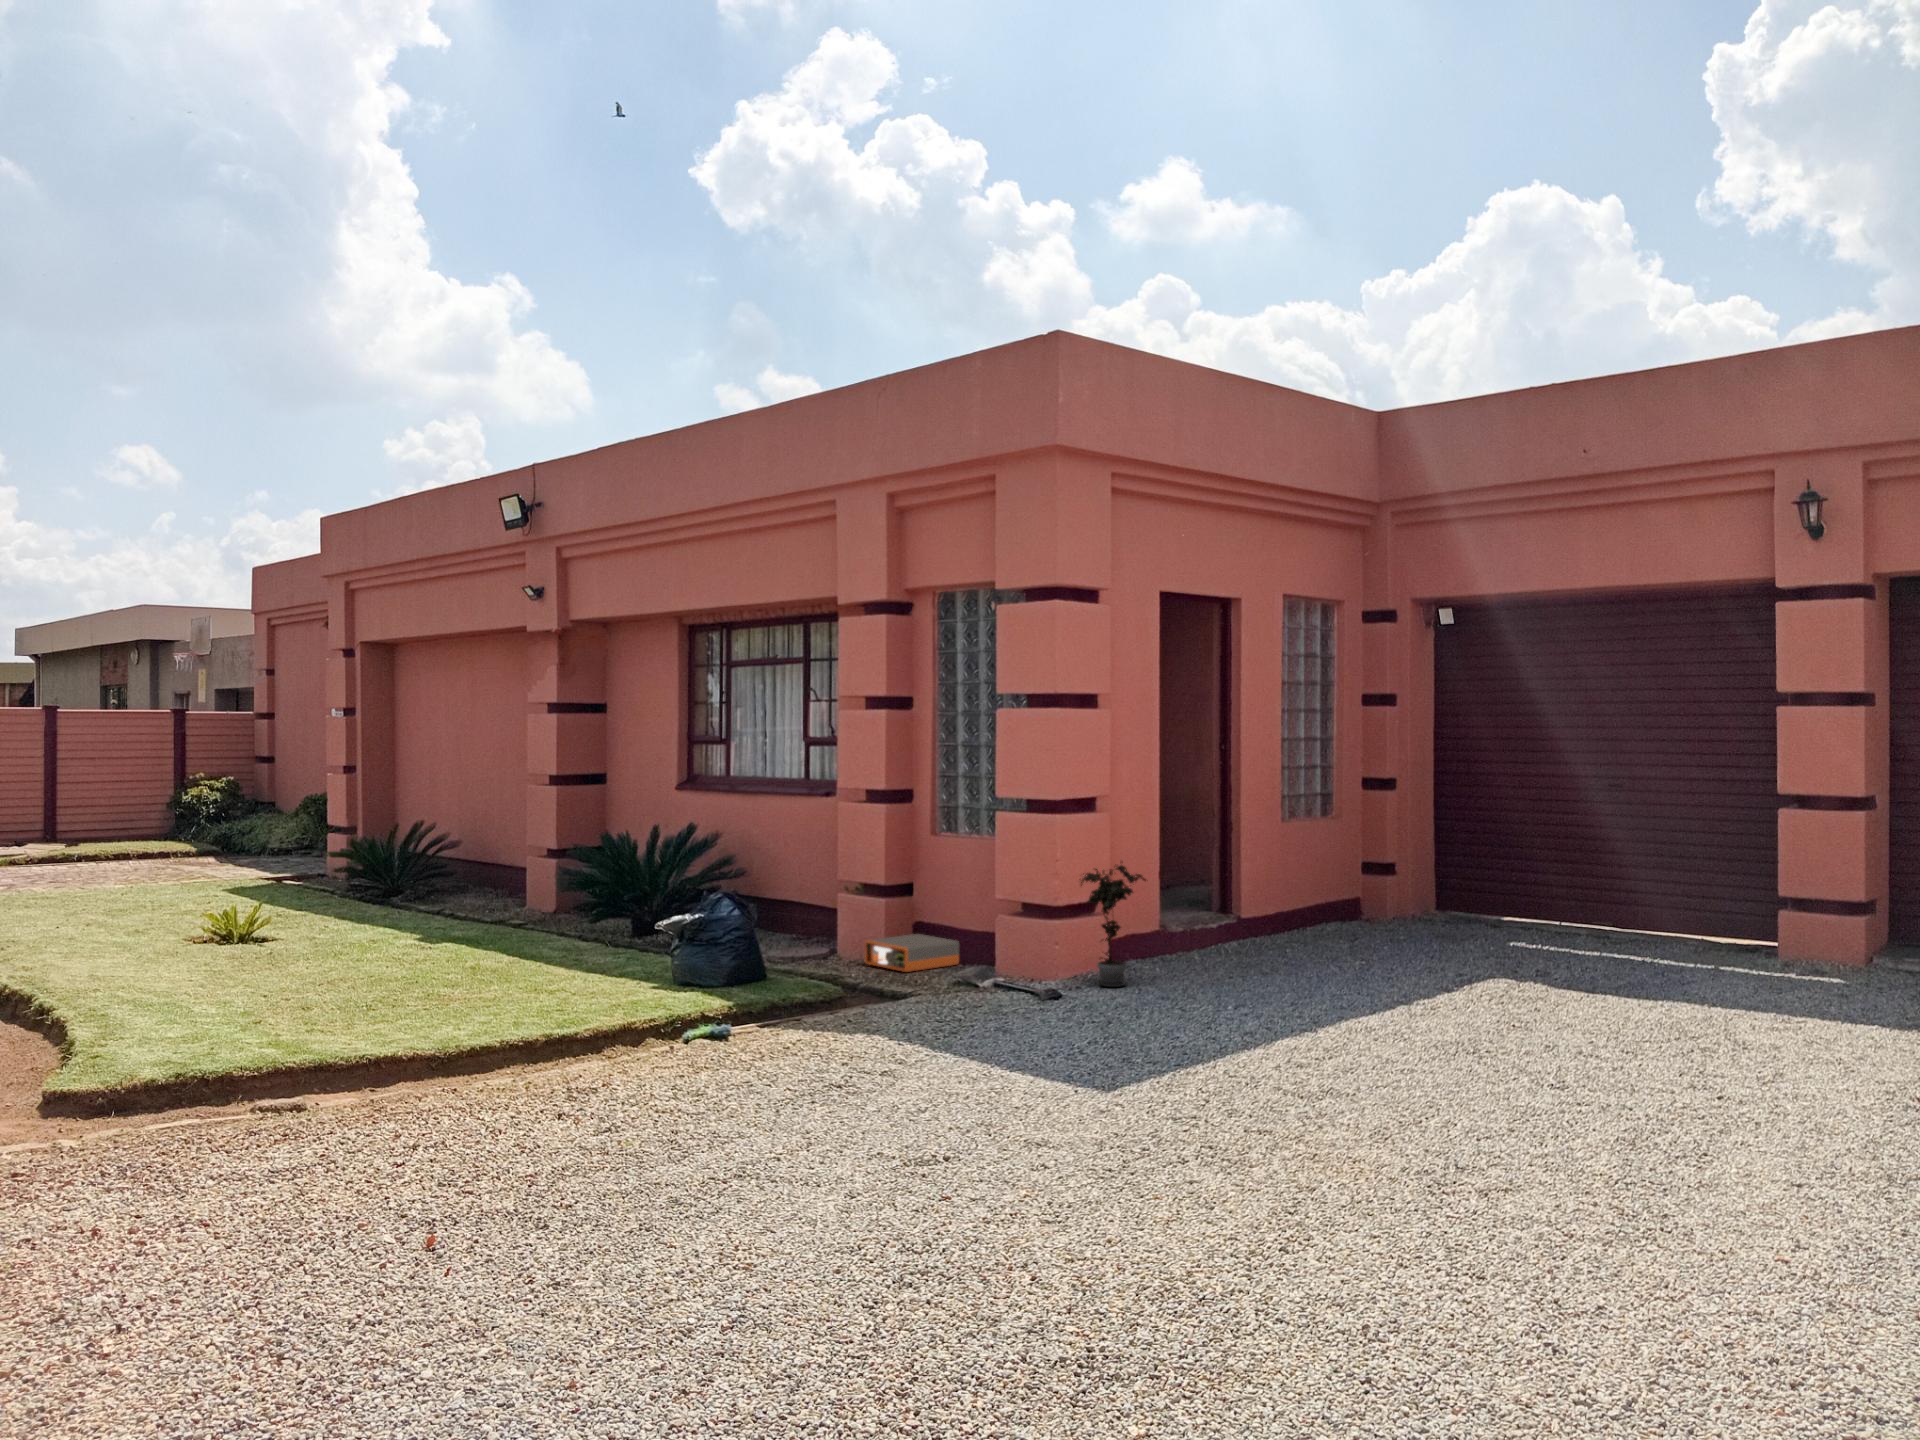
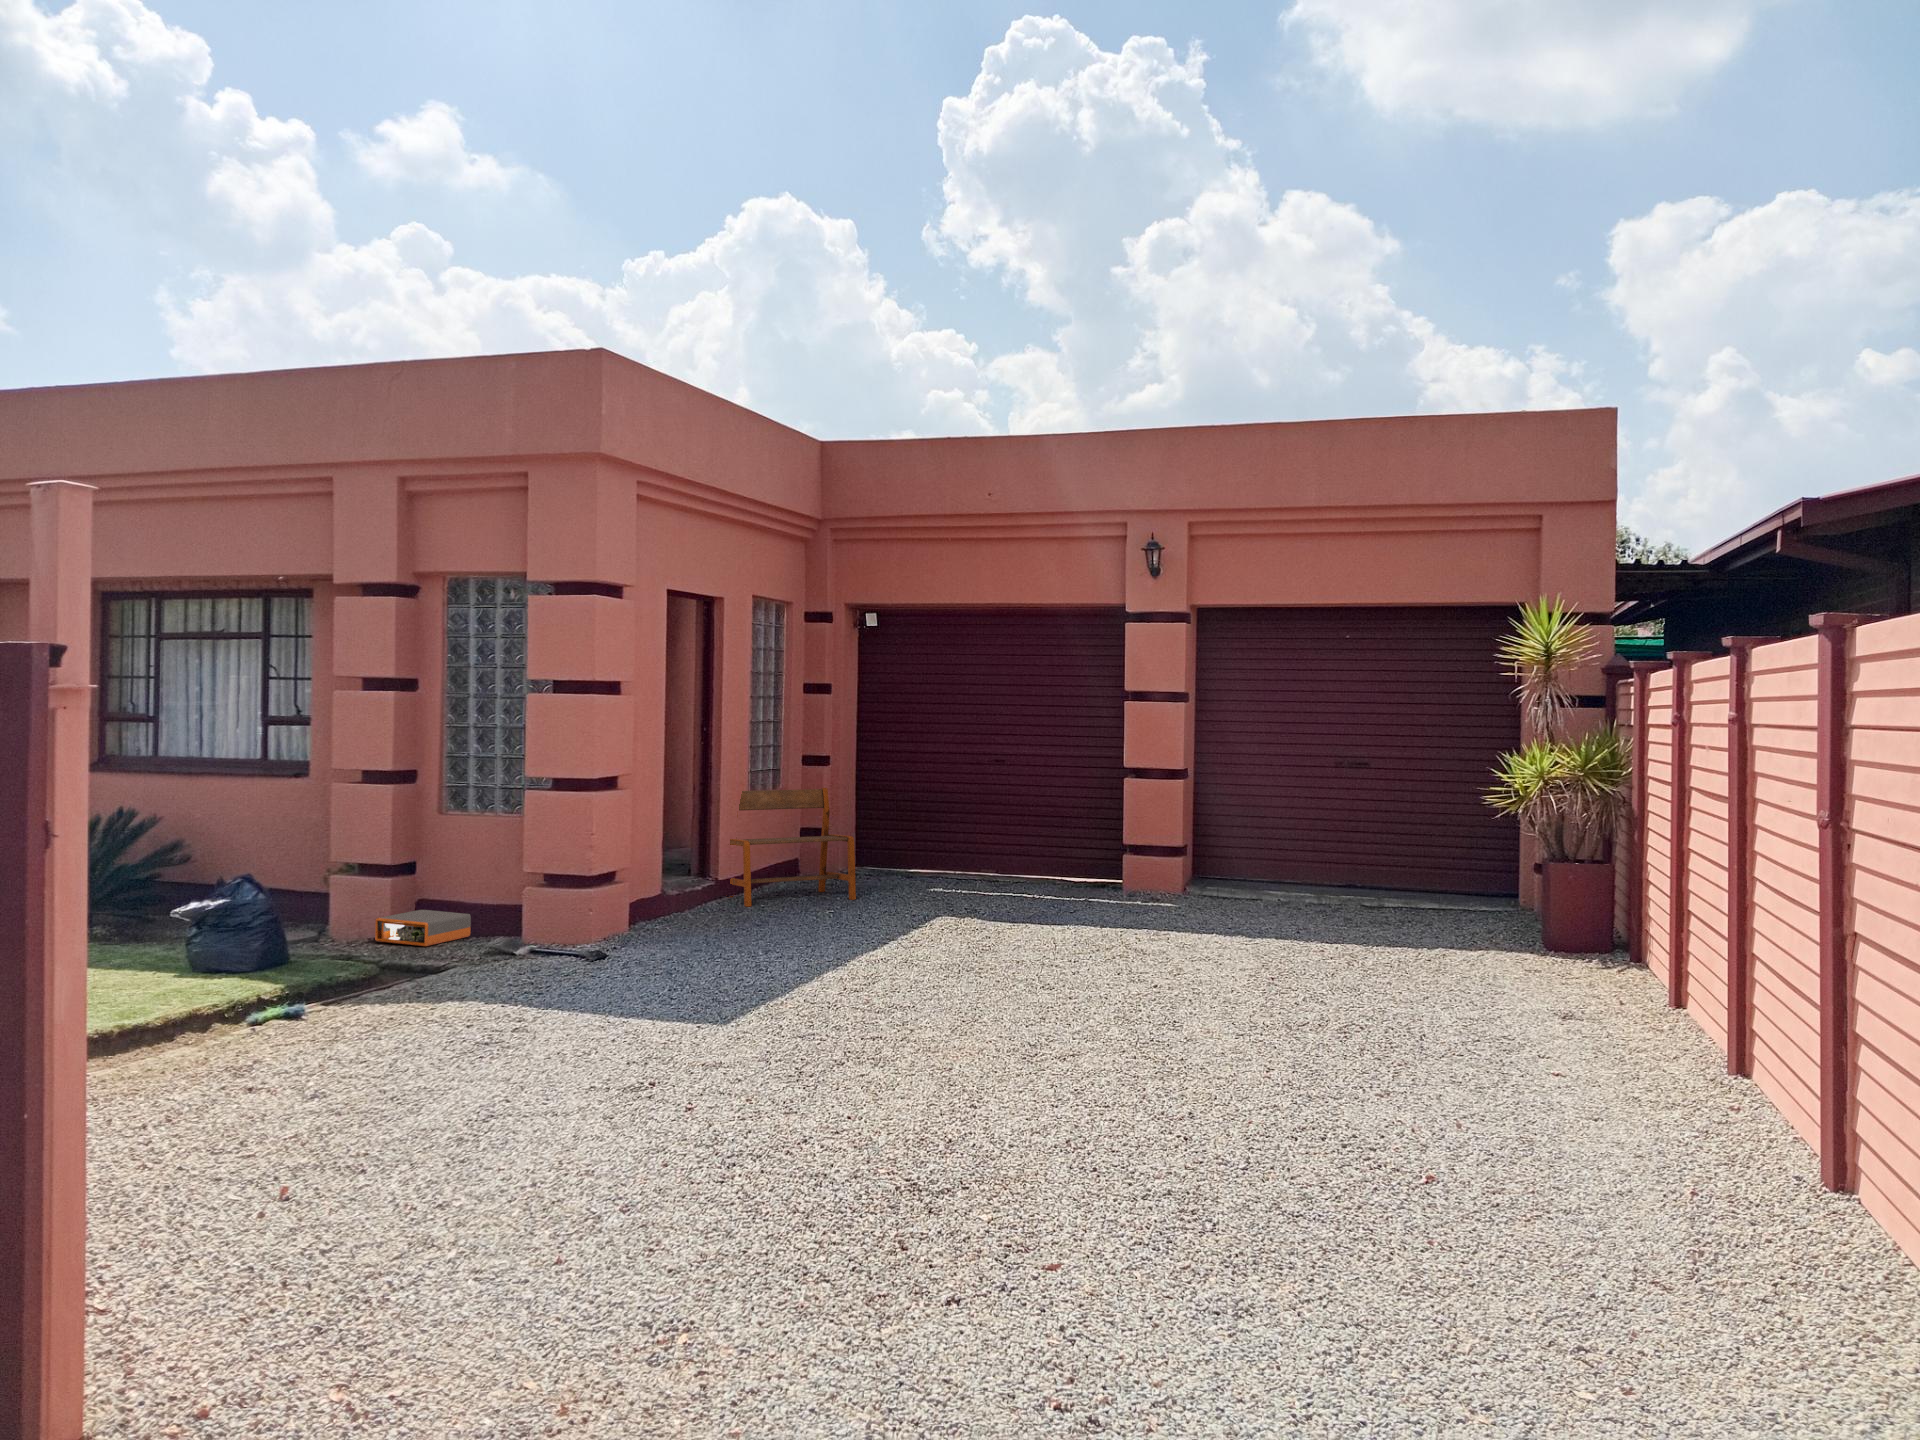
bench: none [1261,814,1414,948] -> present [728,788,856,907]
potted plant: present [1081,862,1146,987] -> none [608,833,665,947]

